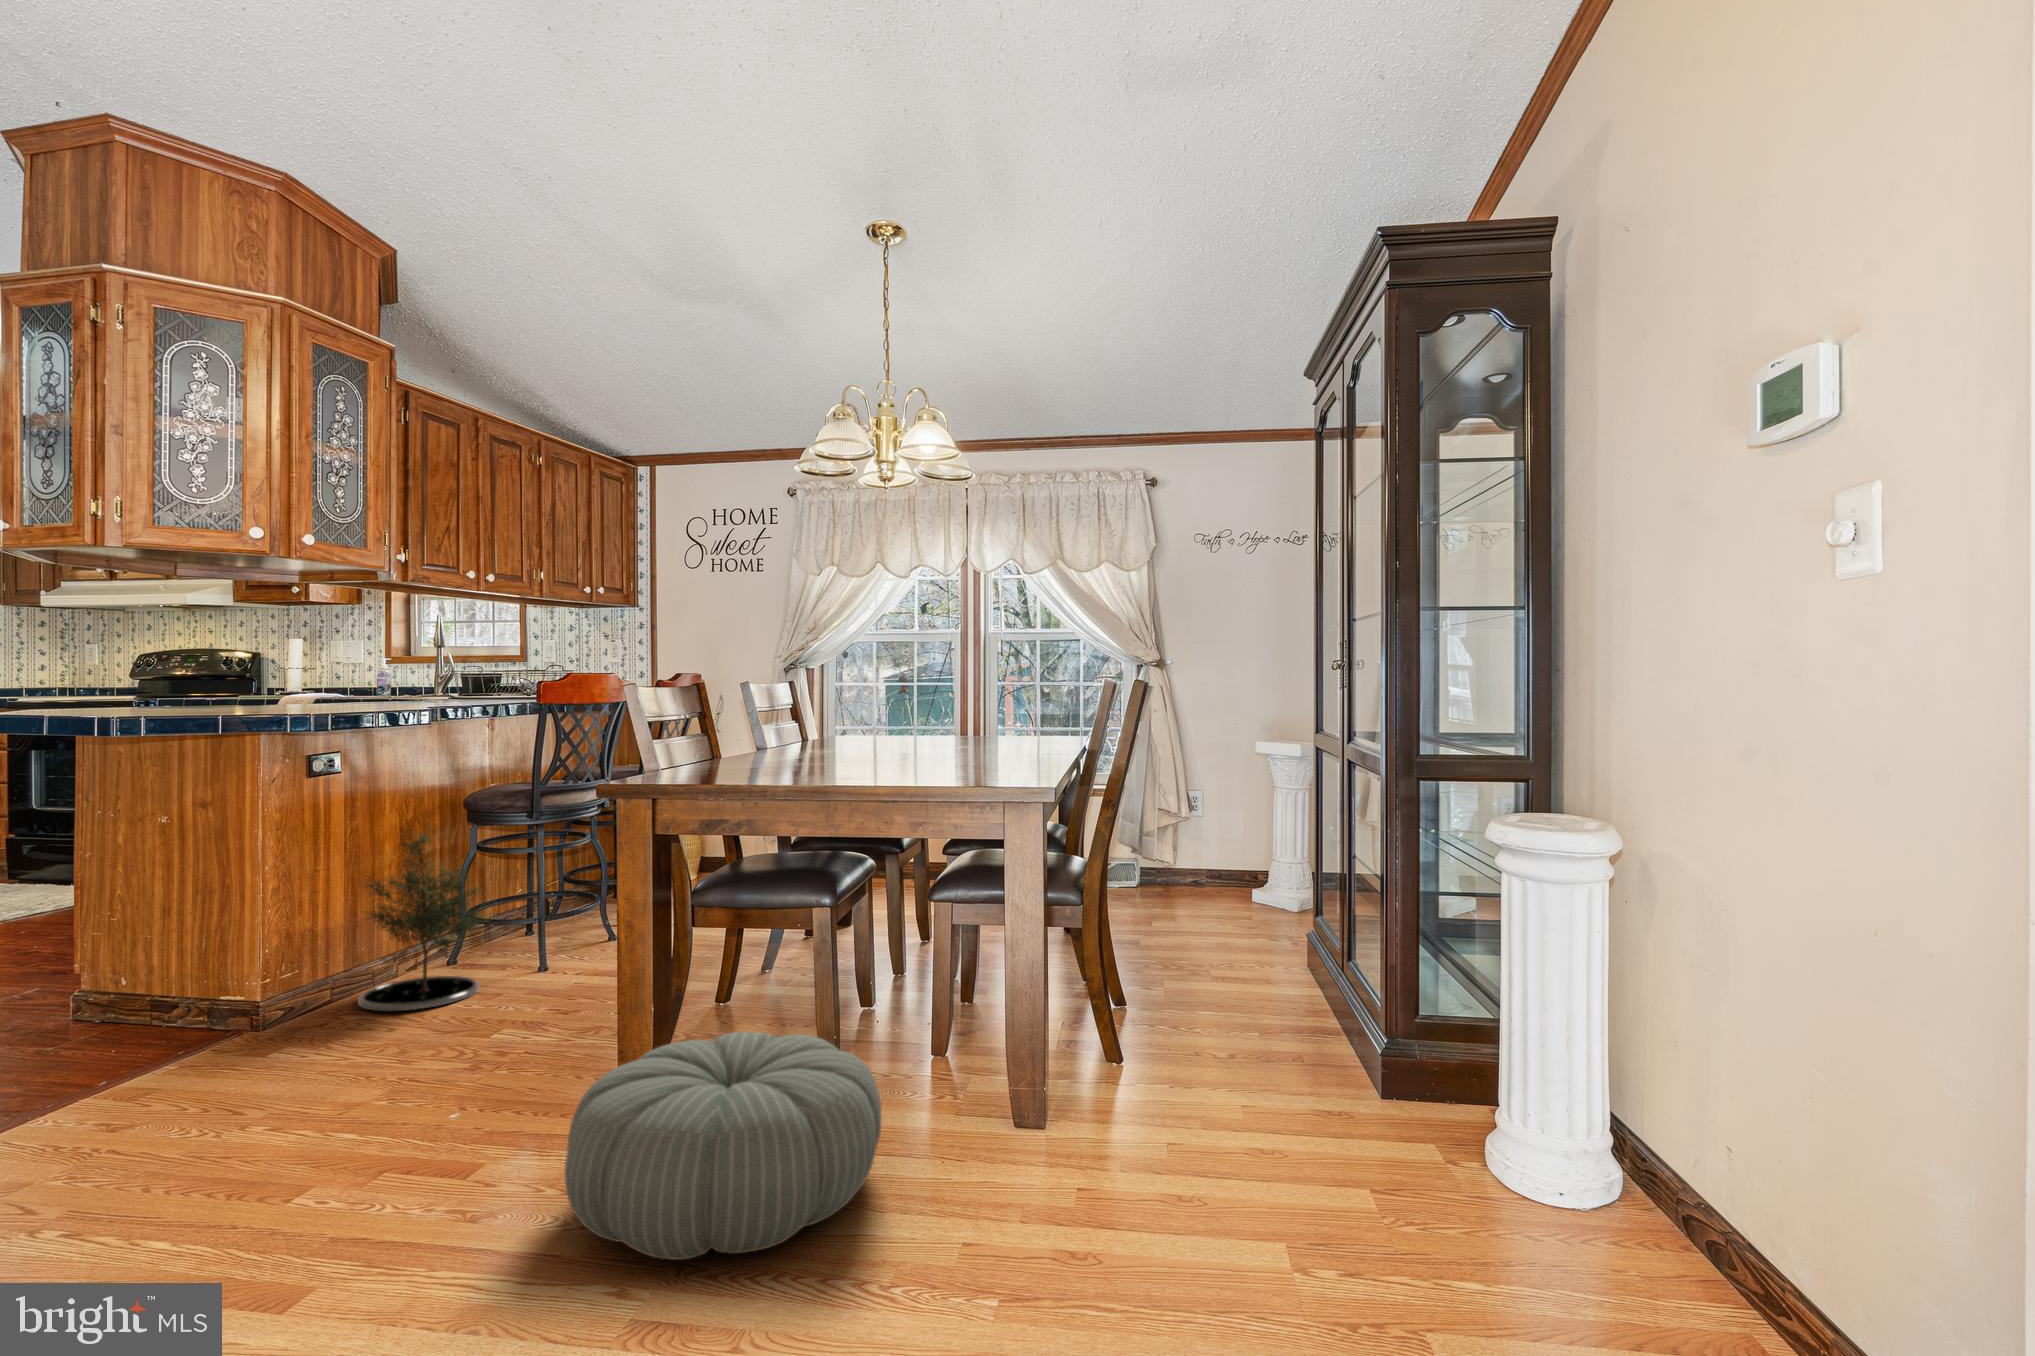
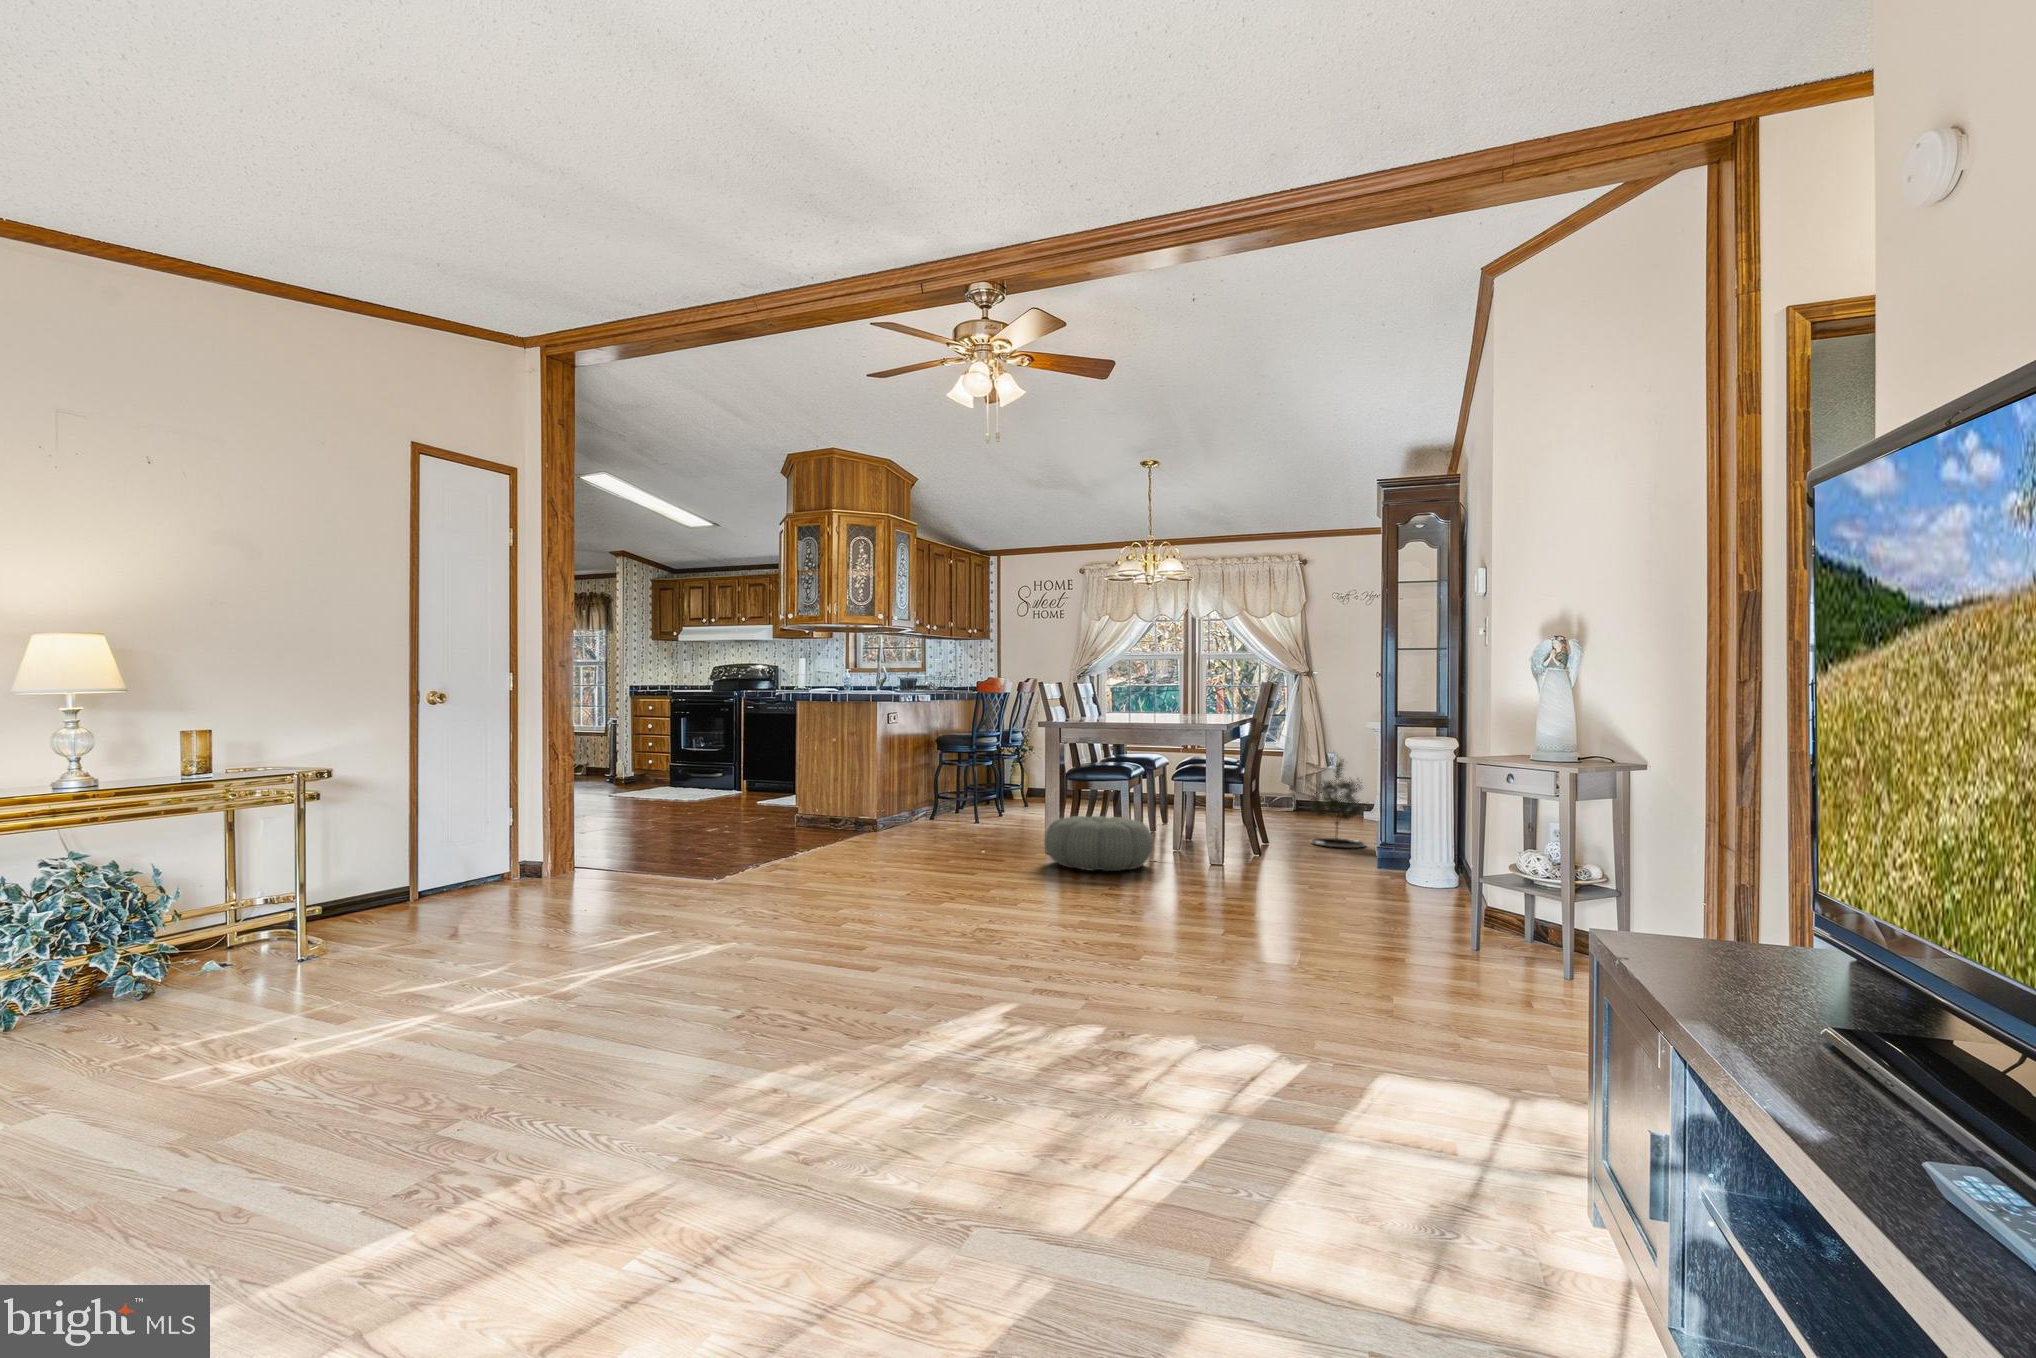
potted tree: present [358,819,487,1011] -> present [1307,755,1365,848]

